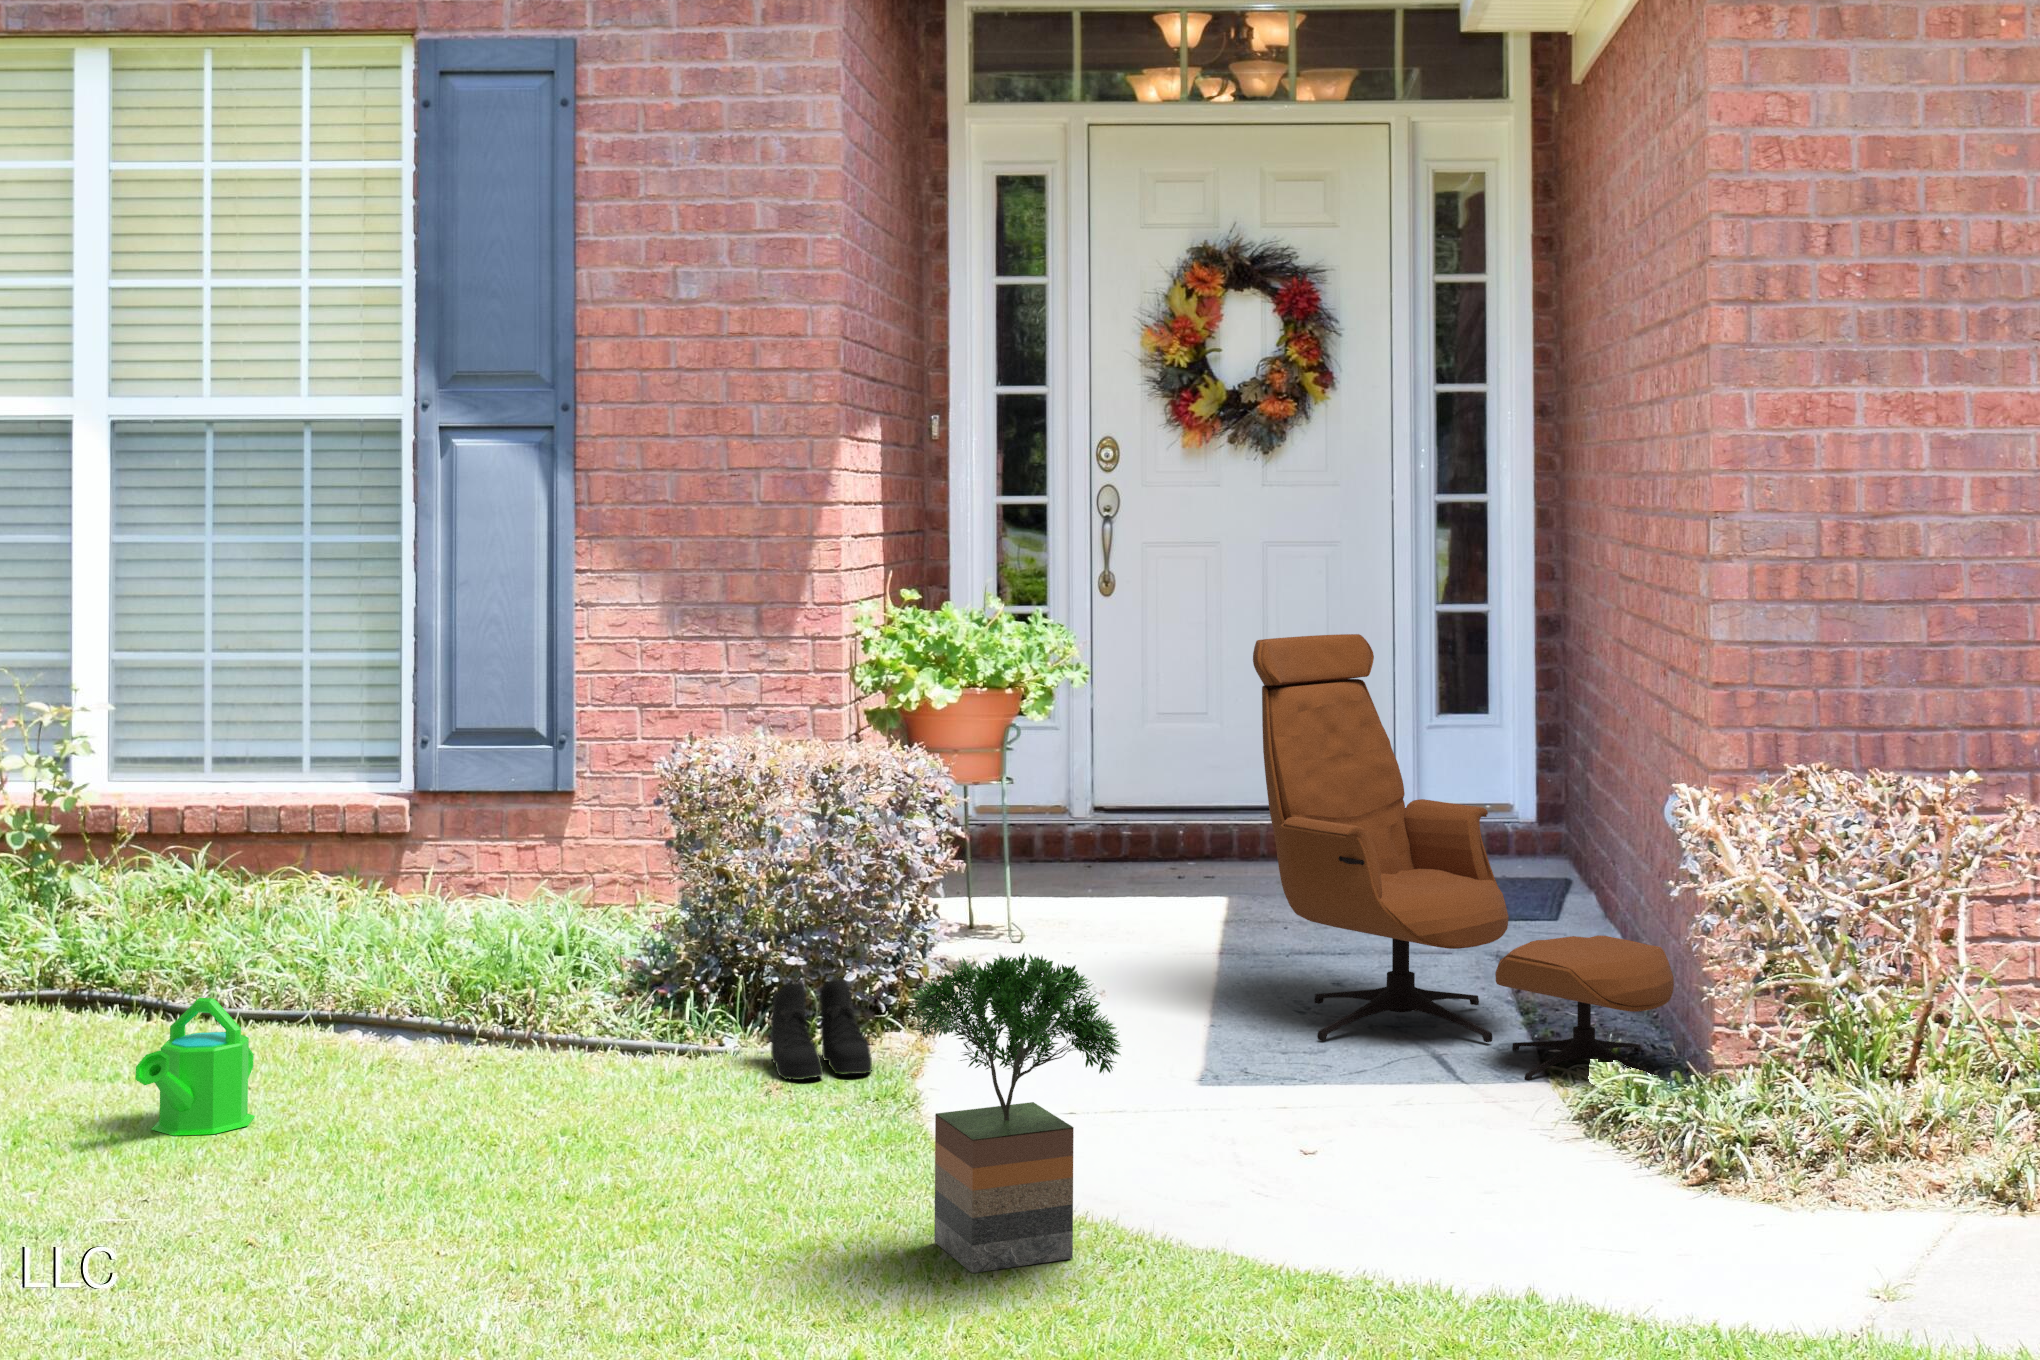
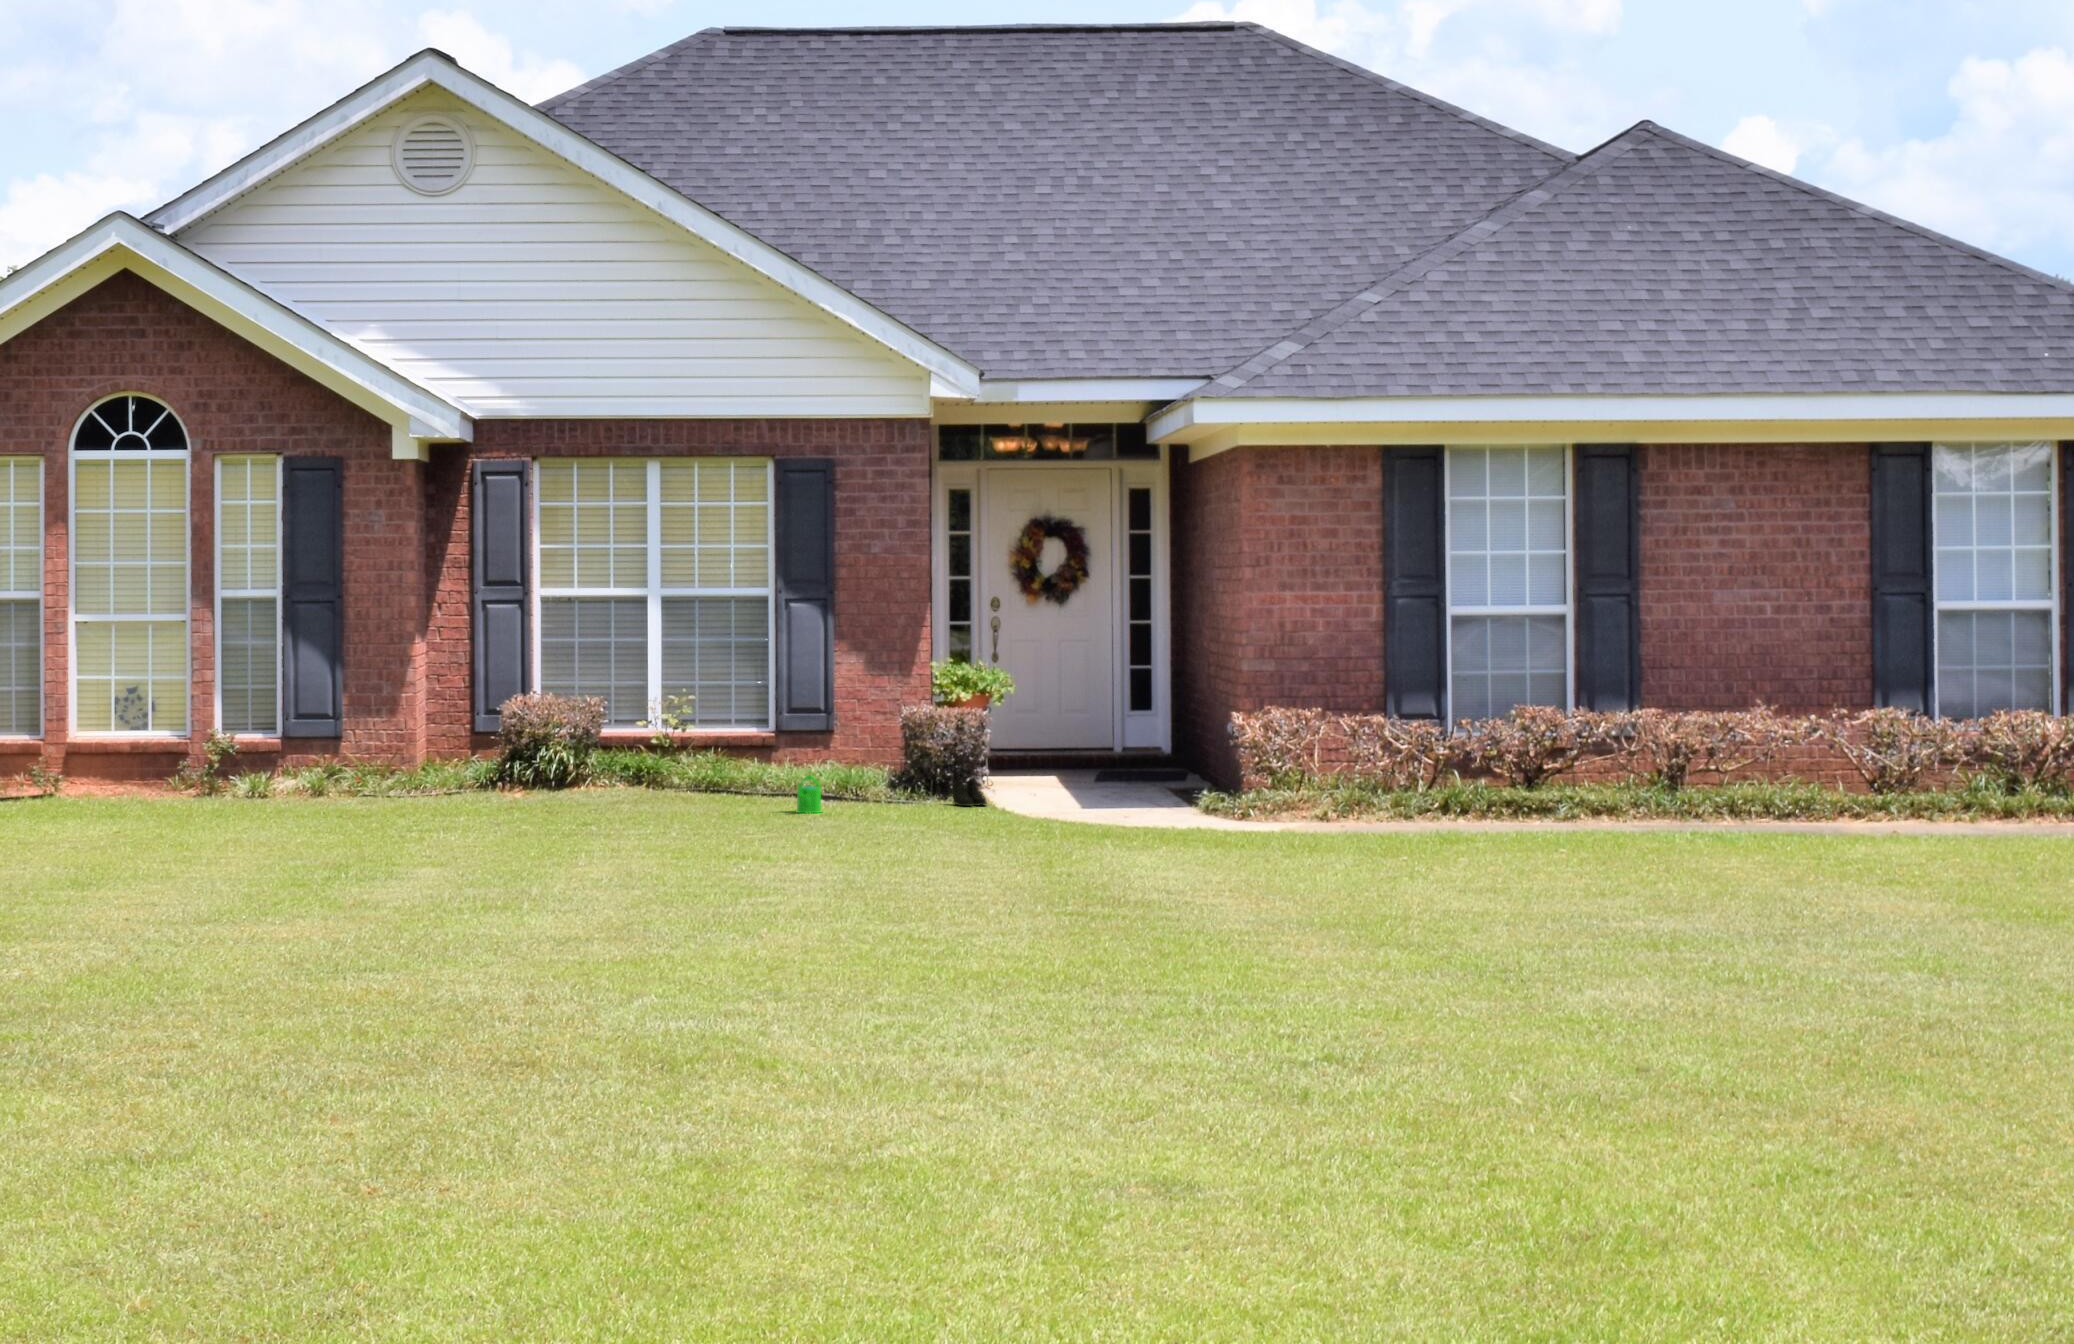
lounge chair: present [1253,634,1674,1081] -> none [1092,672,1232,807]
potted tree: present [910,953,1121,1273] -> none [1038,747,1096,825]

